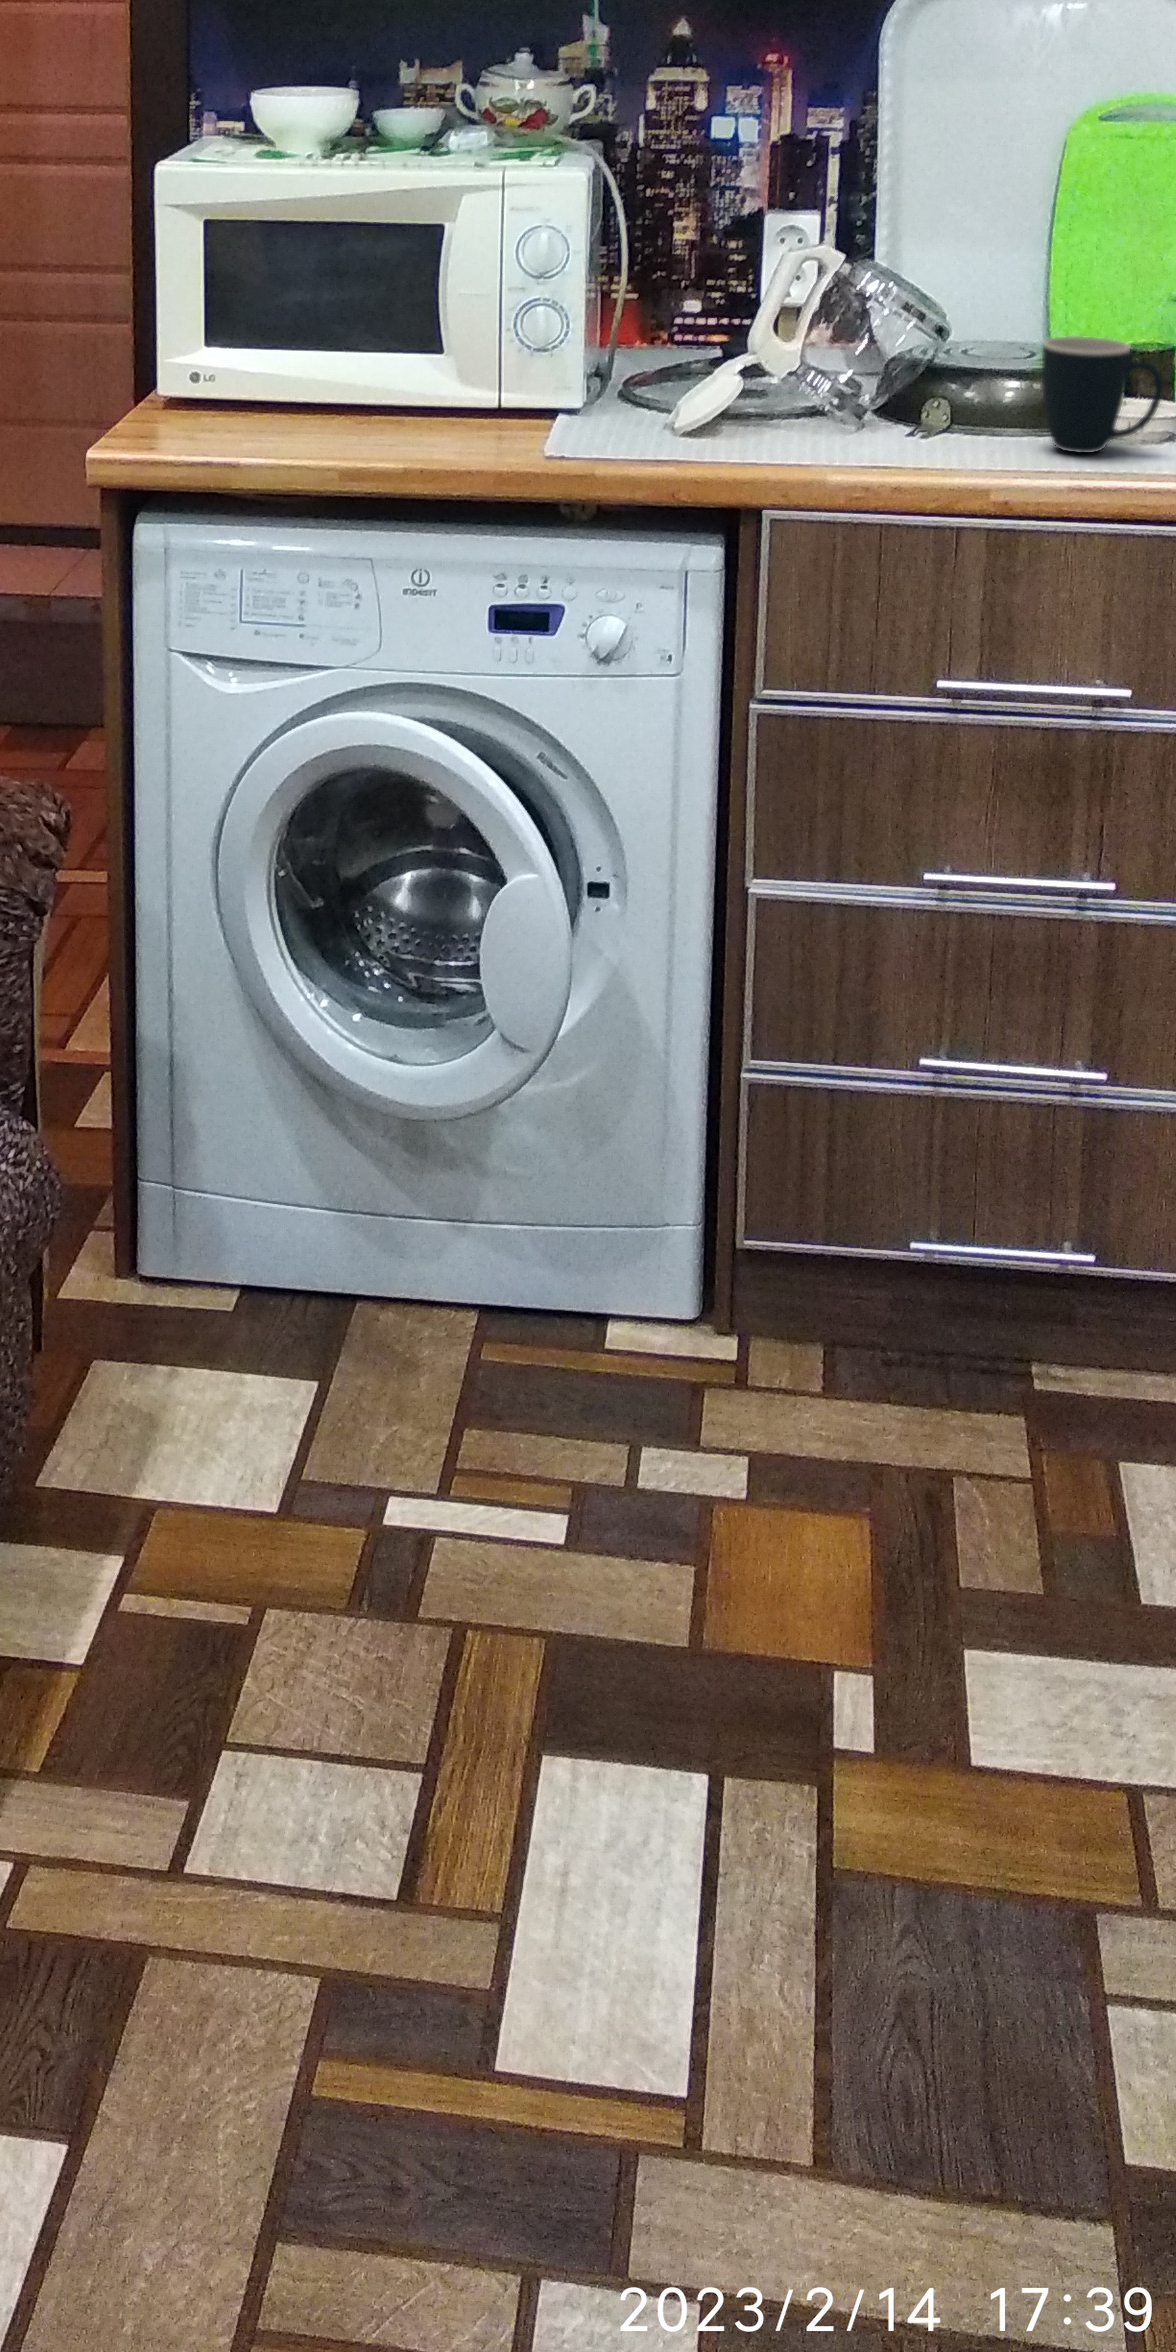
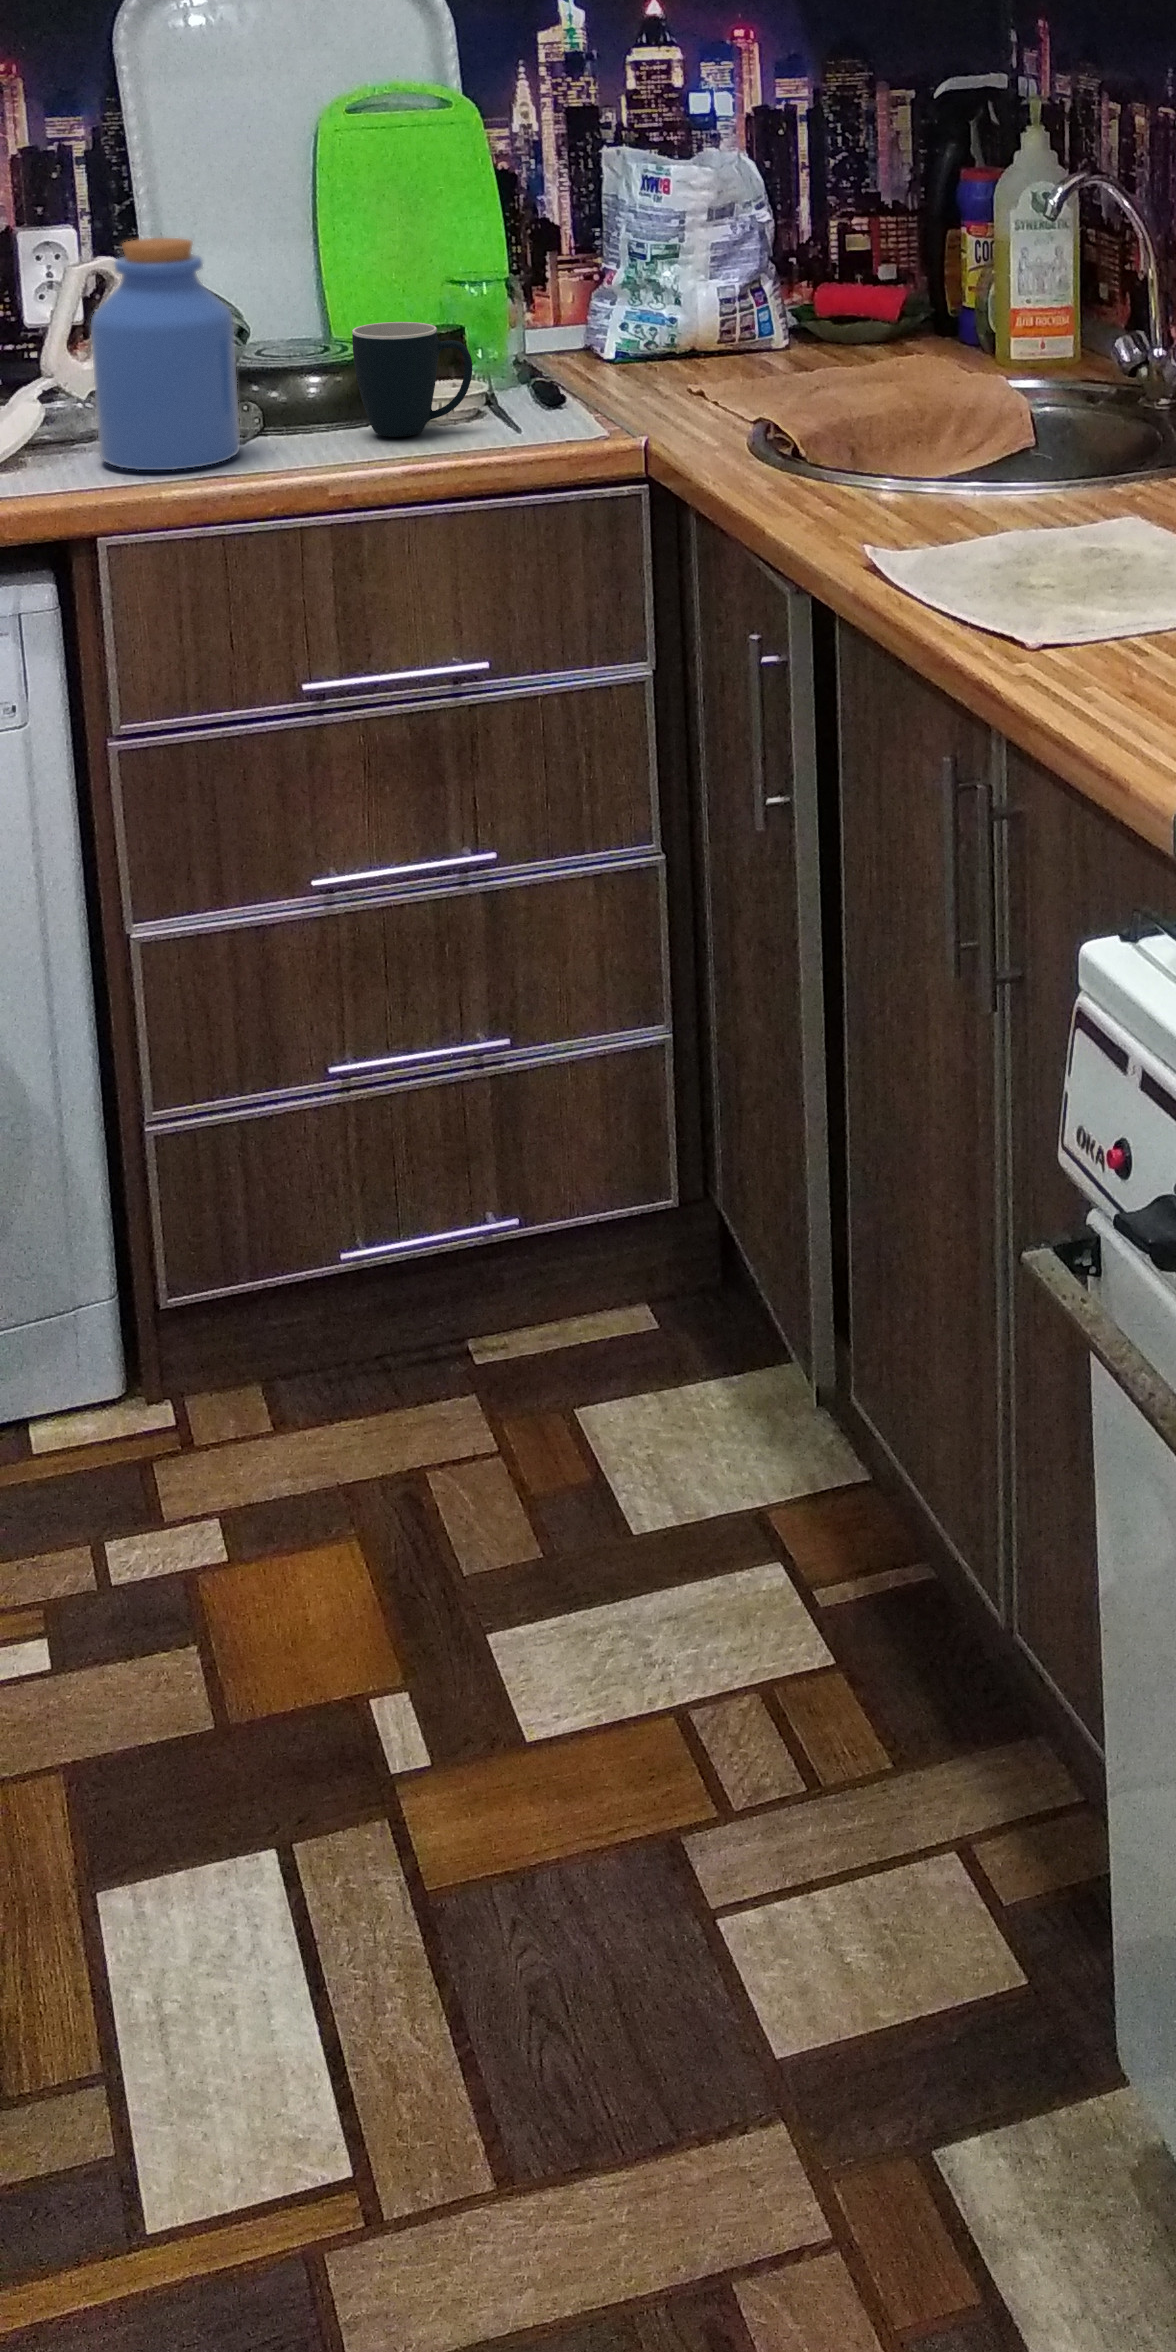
jar: none [783,233,924,458] -> present [91,238,240,470]

